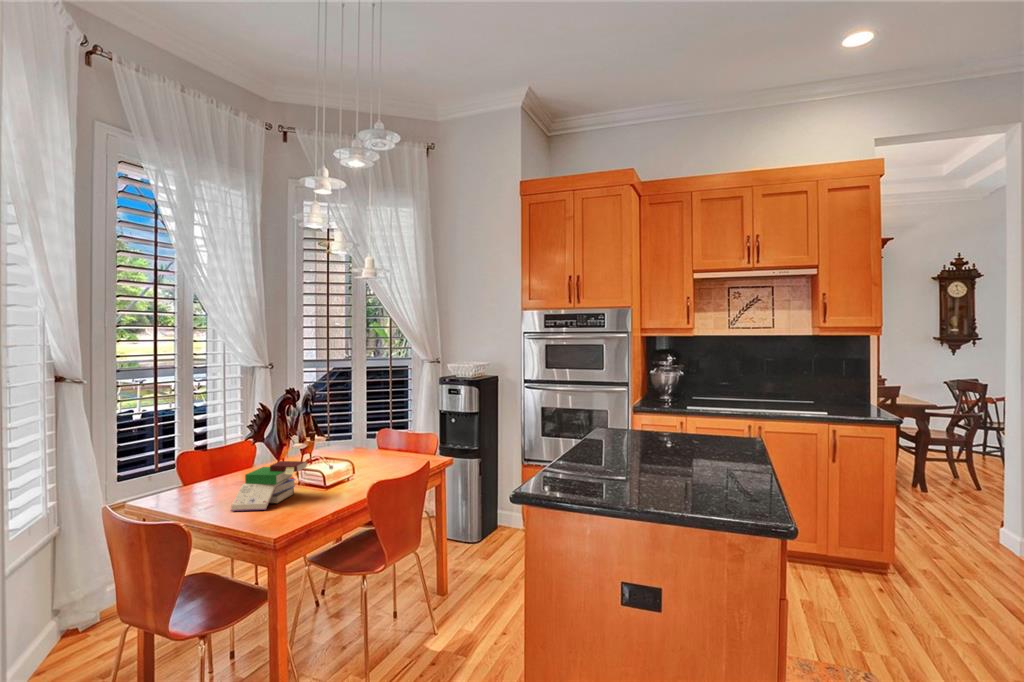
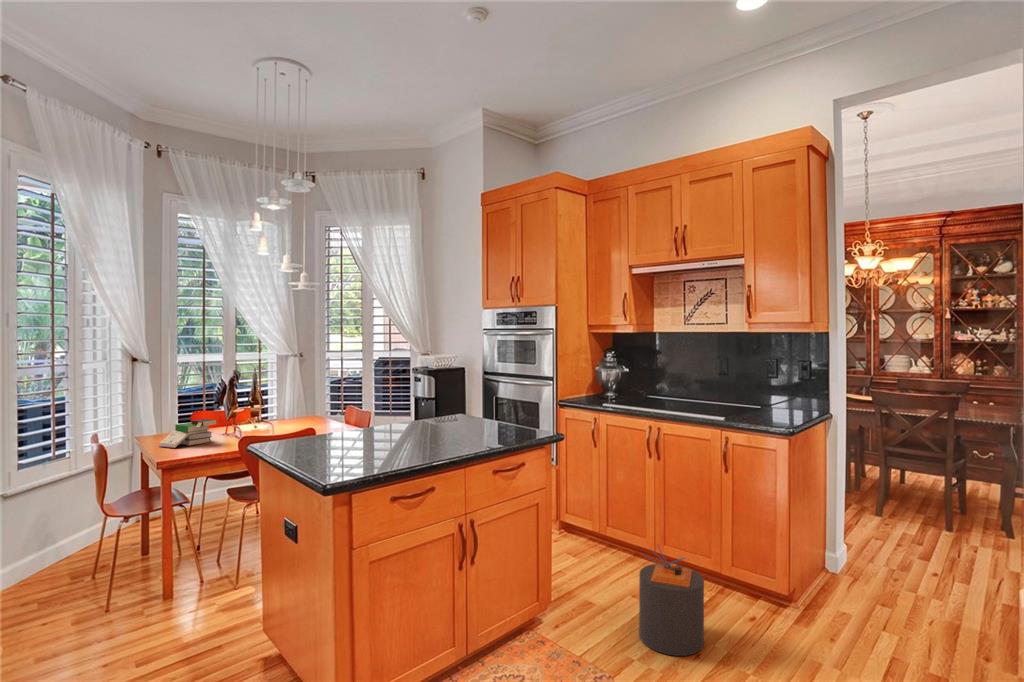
trash can: none [821,534,895,639] -> present [639,546,704,656]

